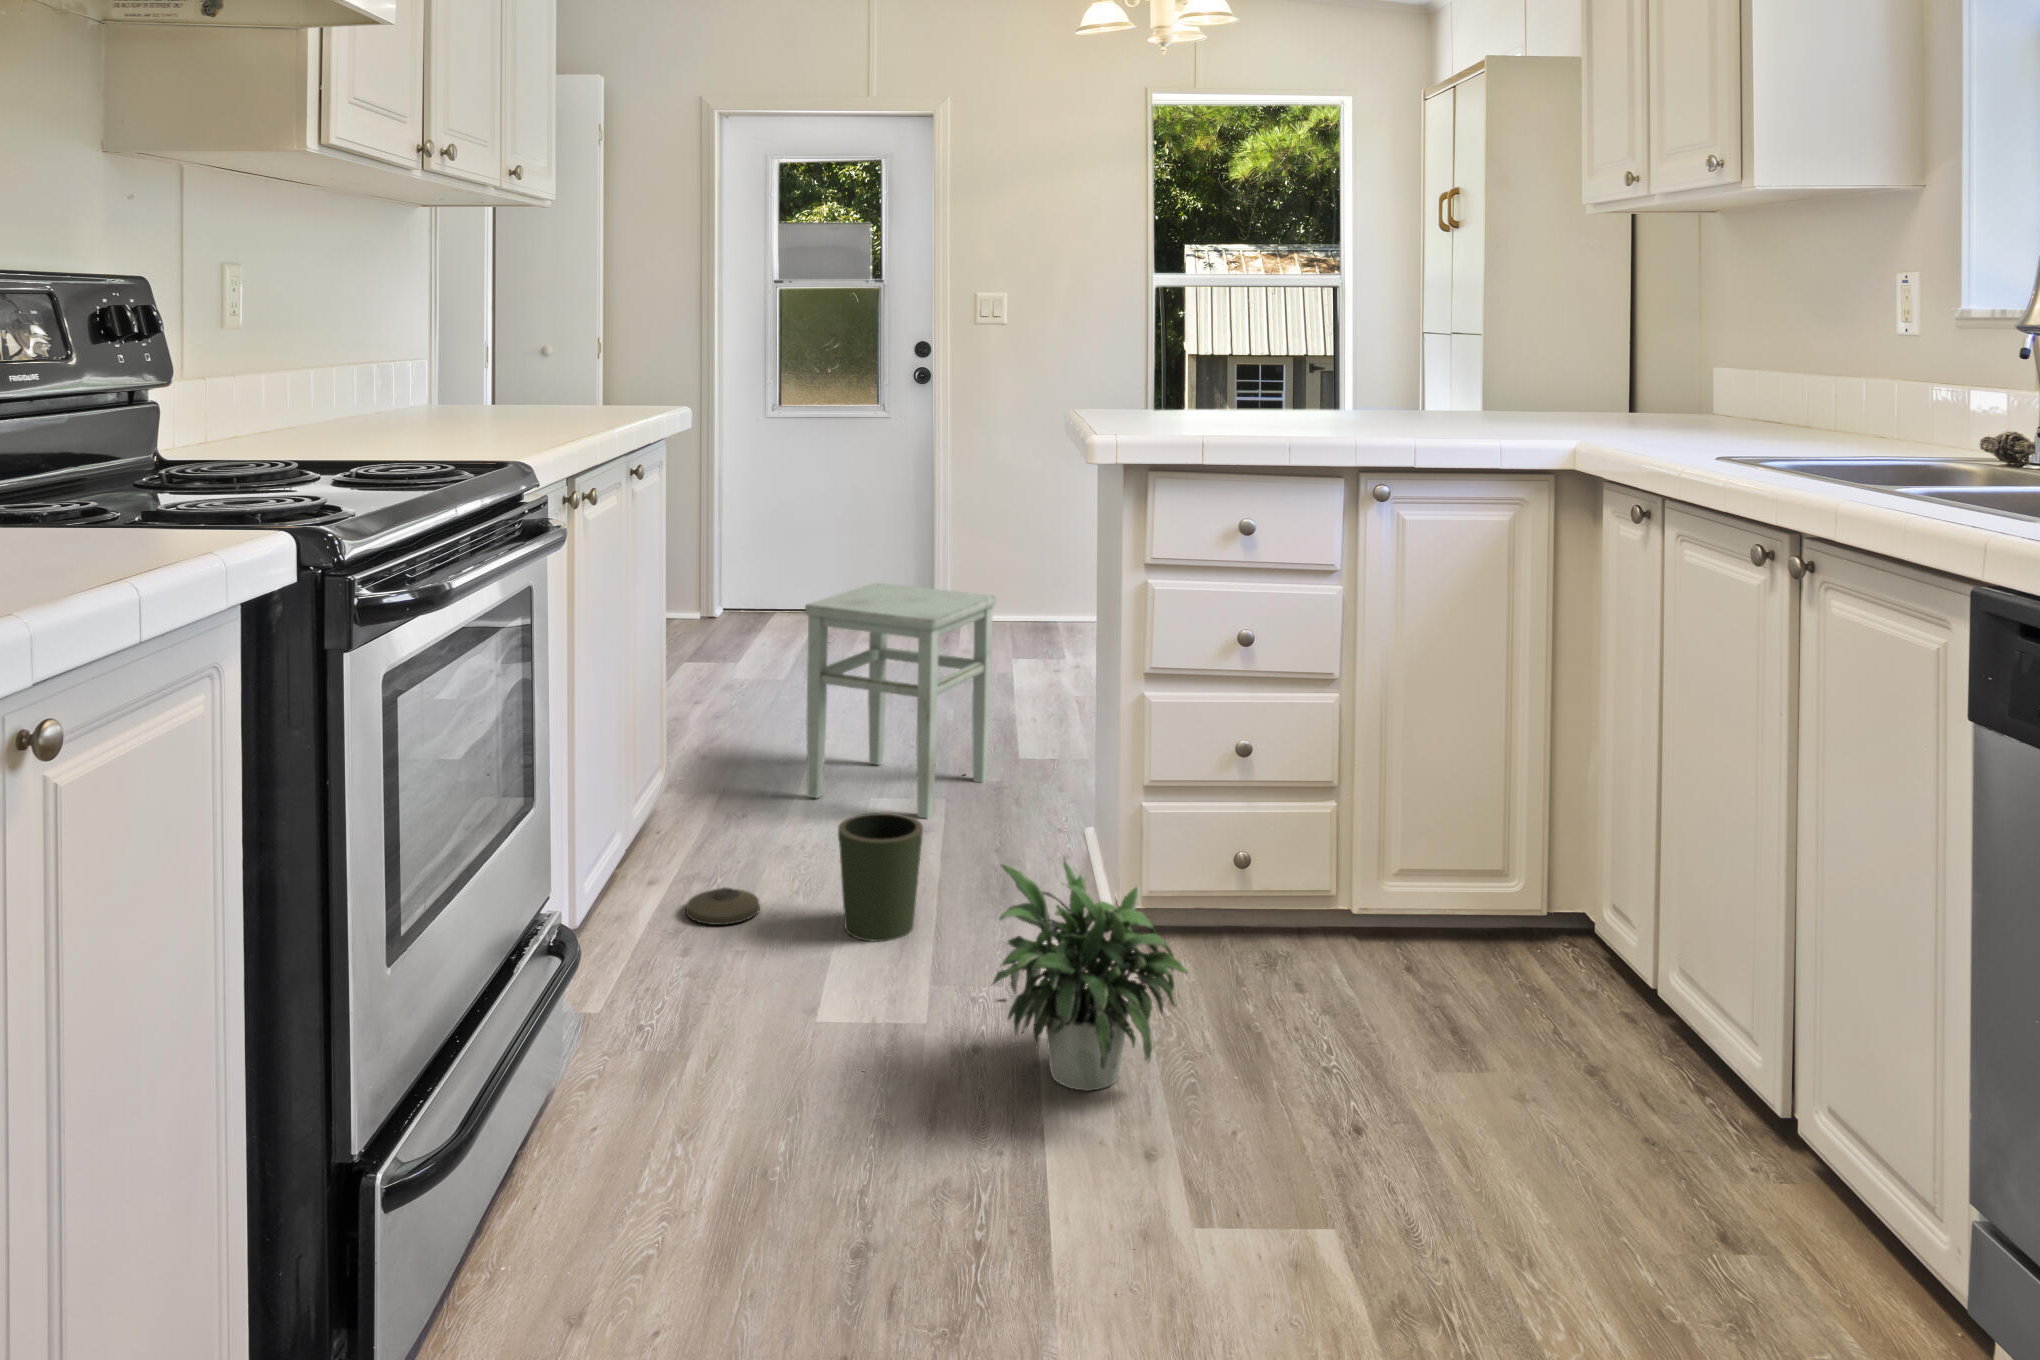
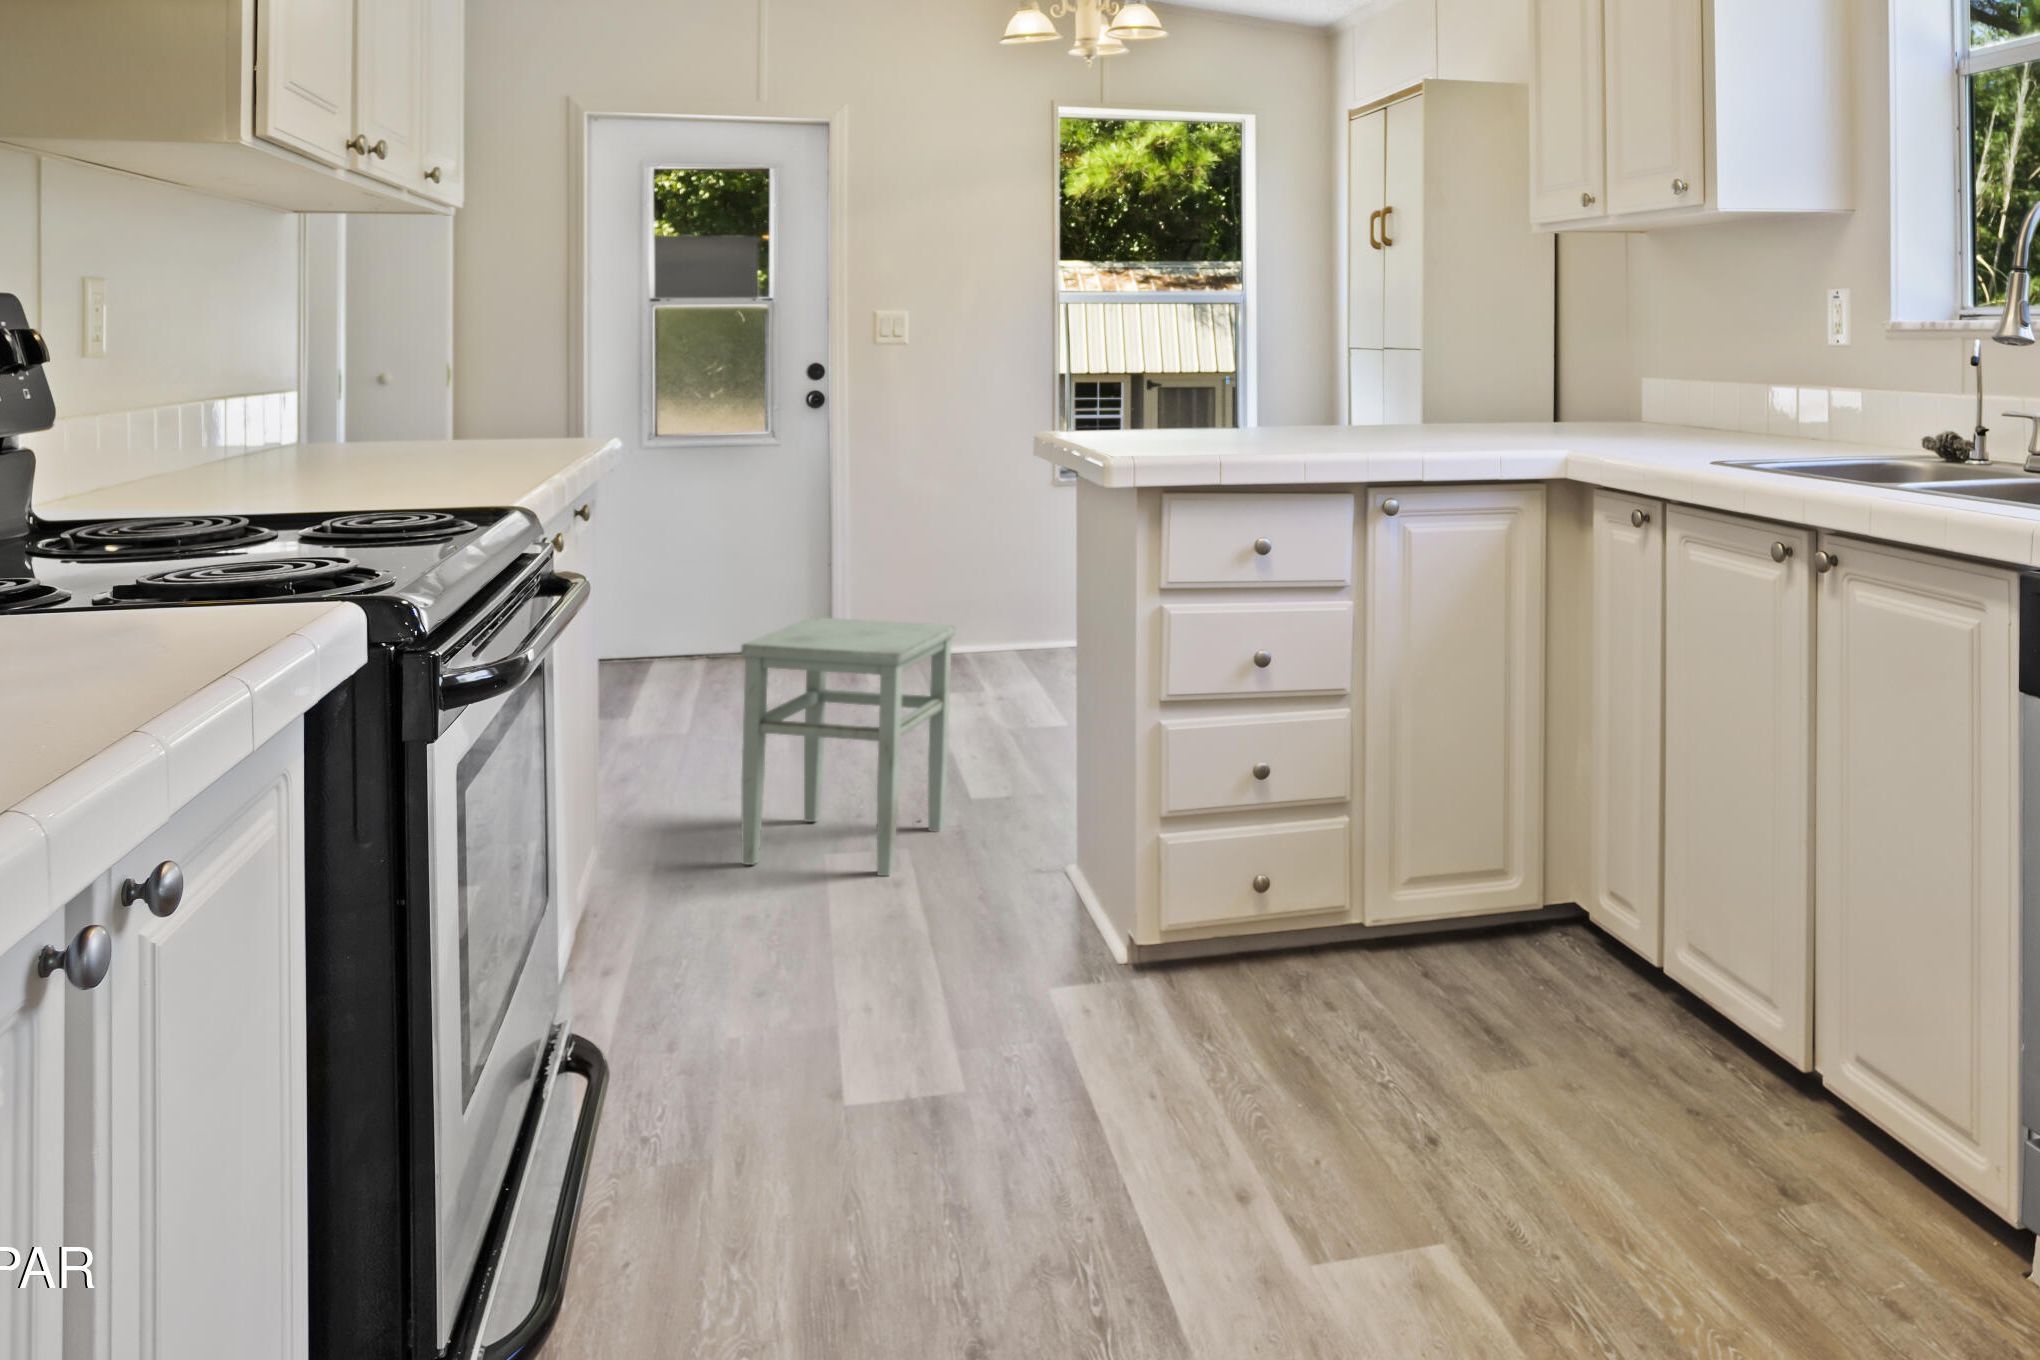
trash can: present [686,813,923,942] -> none [630,870,921,1020]
potted plant: present [993,860,1188,1091] -> none [1033,897,1259,1146]

